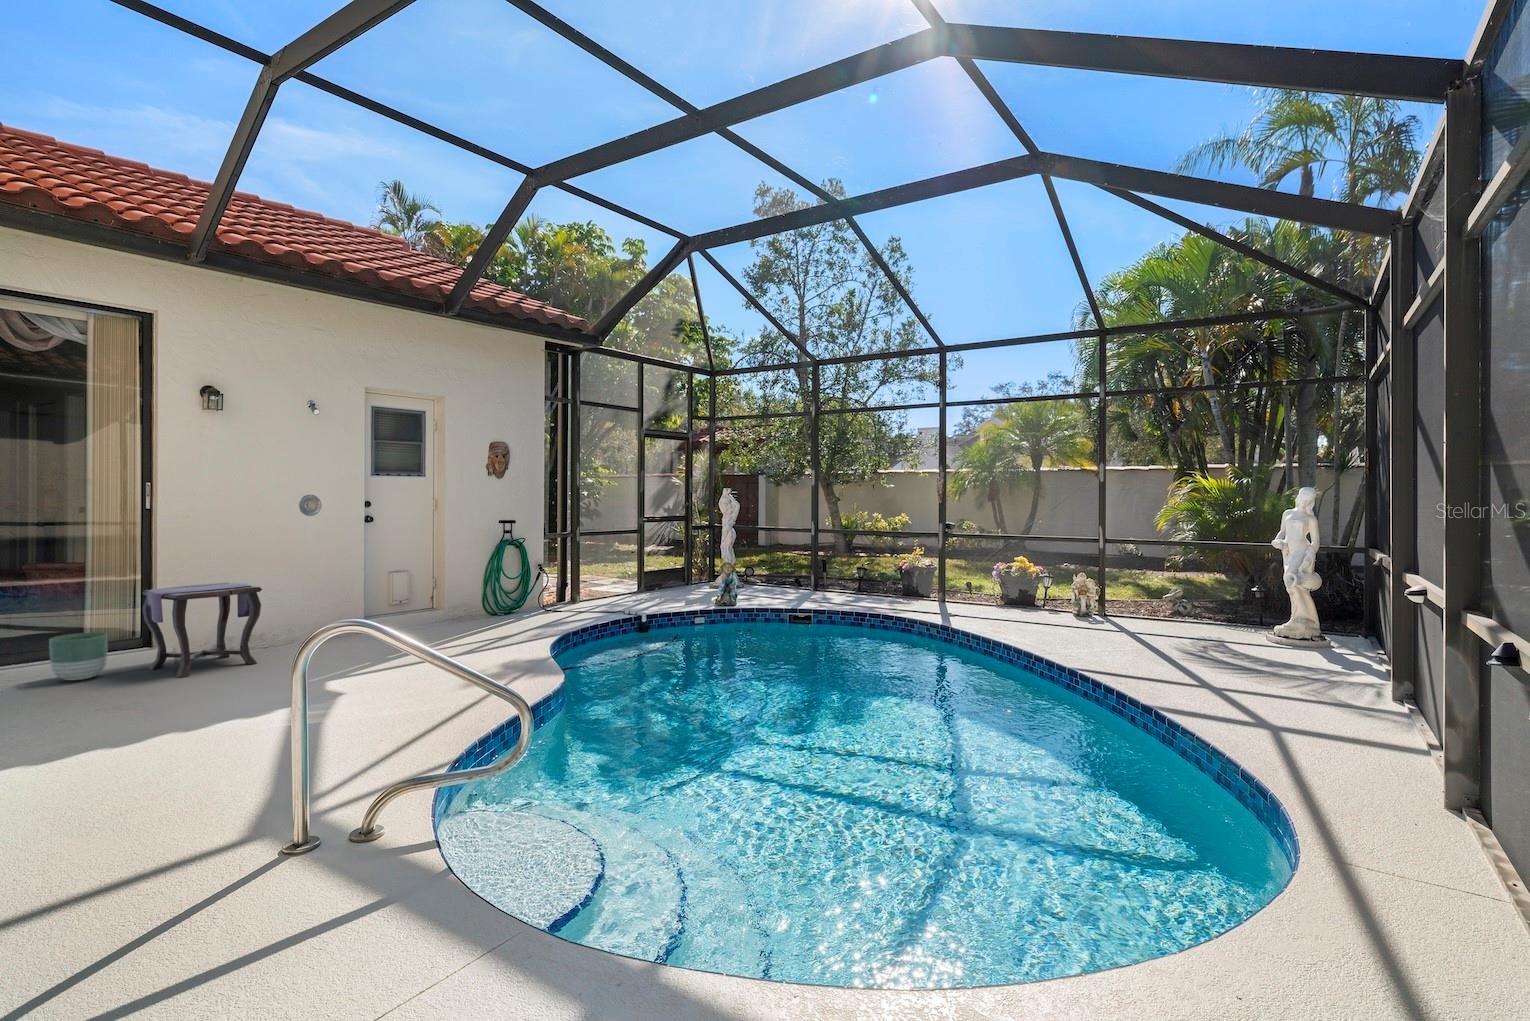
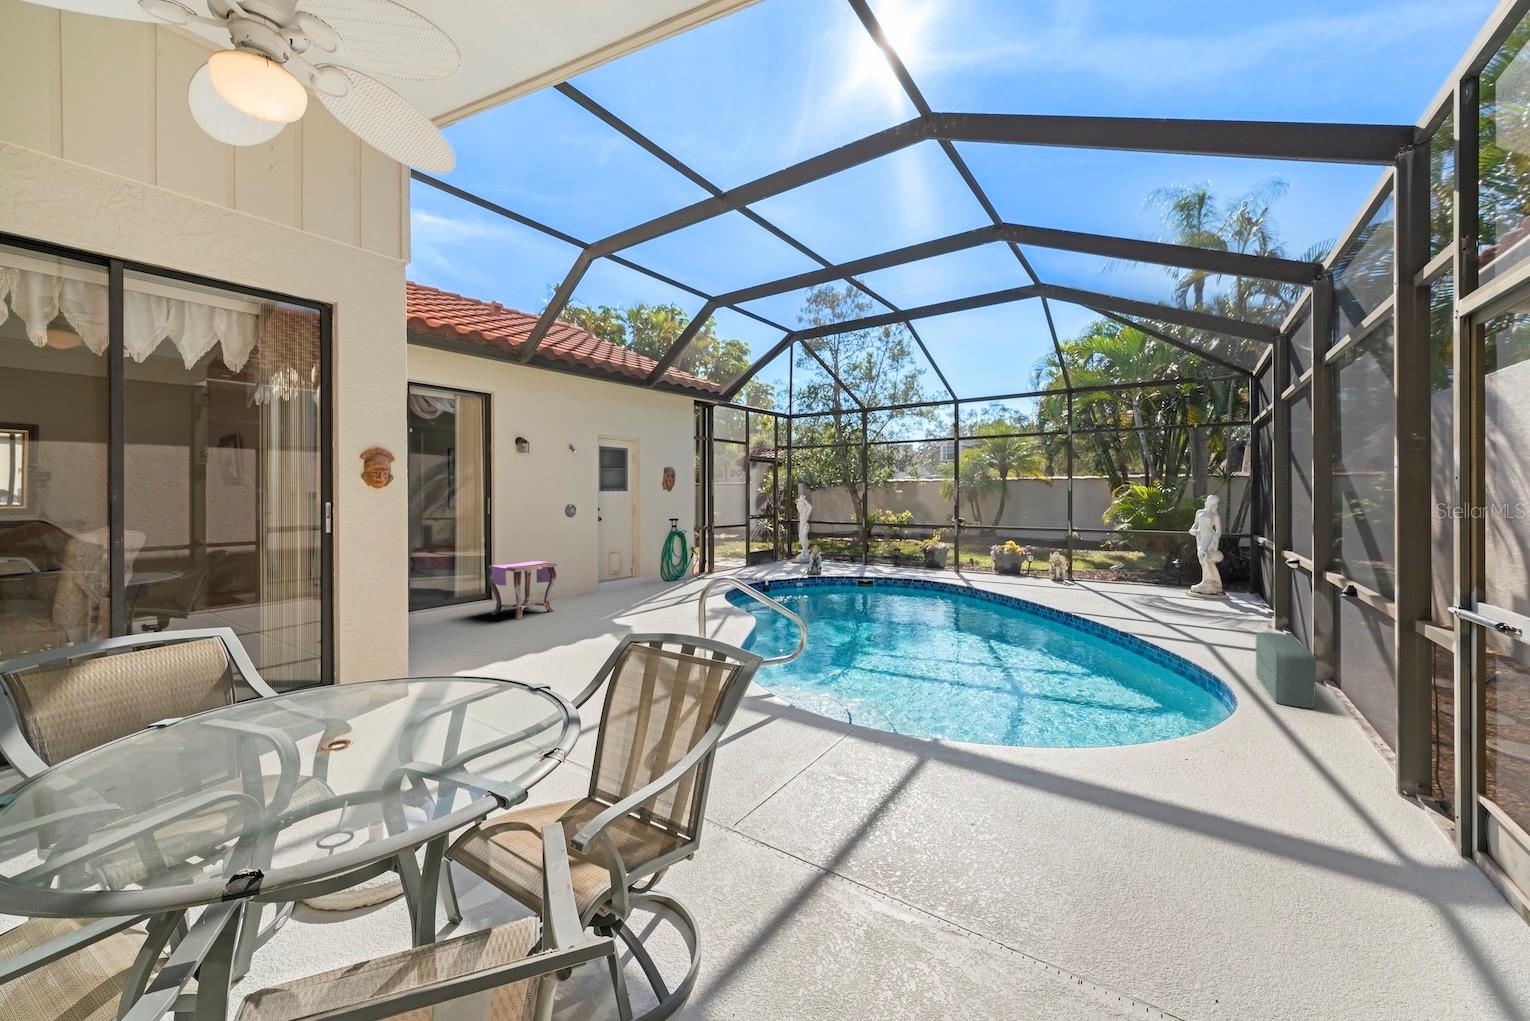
planter: present [49,632,107,681] -> none [443,592,473,621]
pouf: none [1344,718,1444,873] -> present [1256,632,1316,708]

